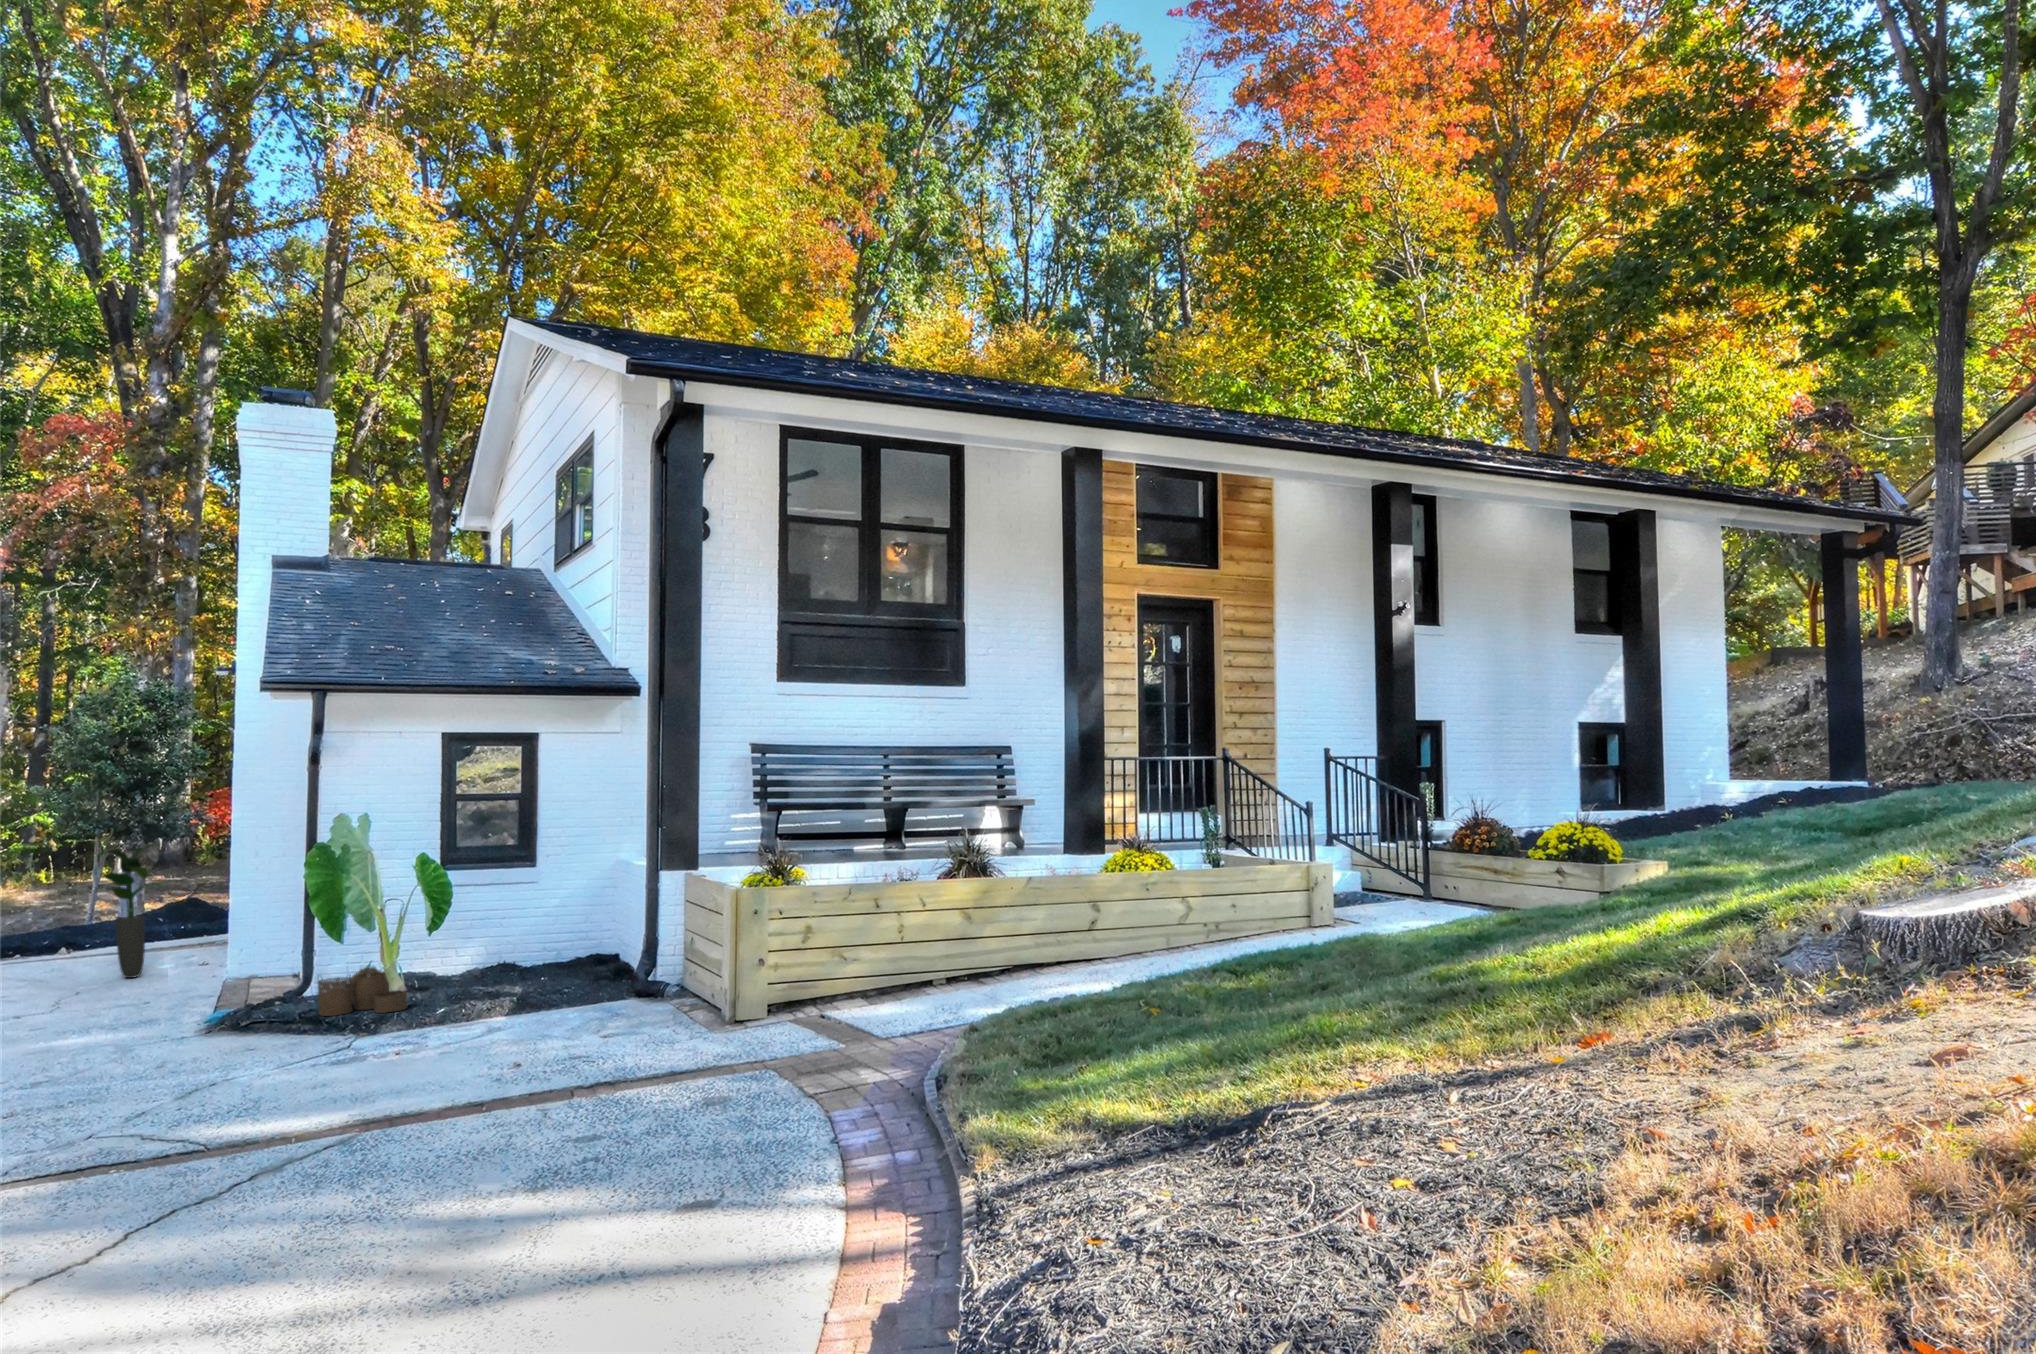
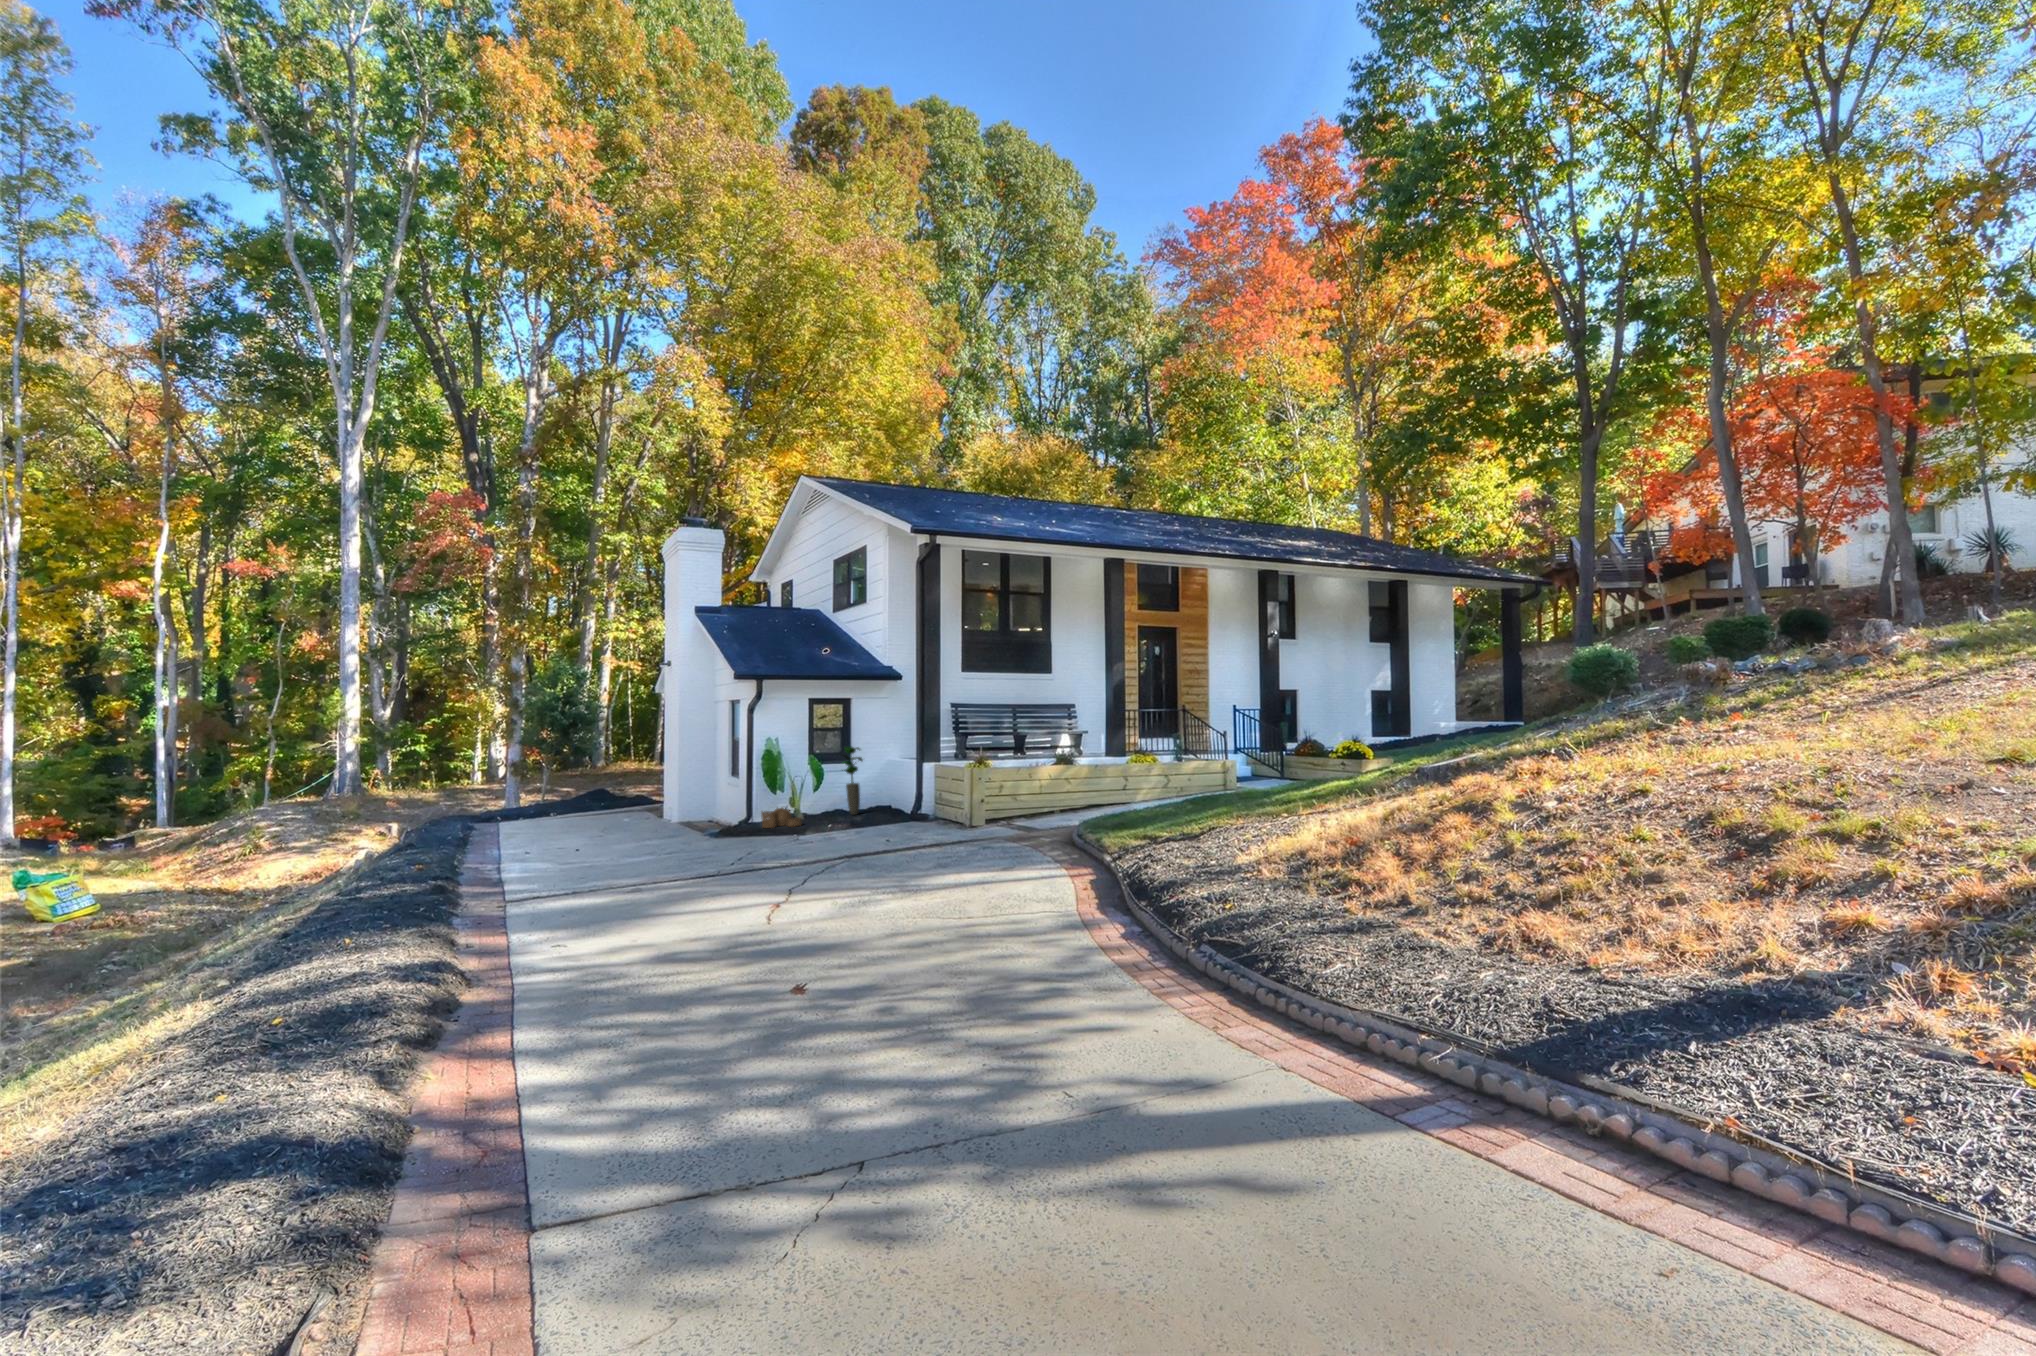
potted plant: present [98,844,161,978] -> present [843,747,863,815]

